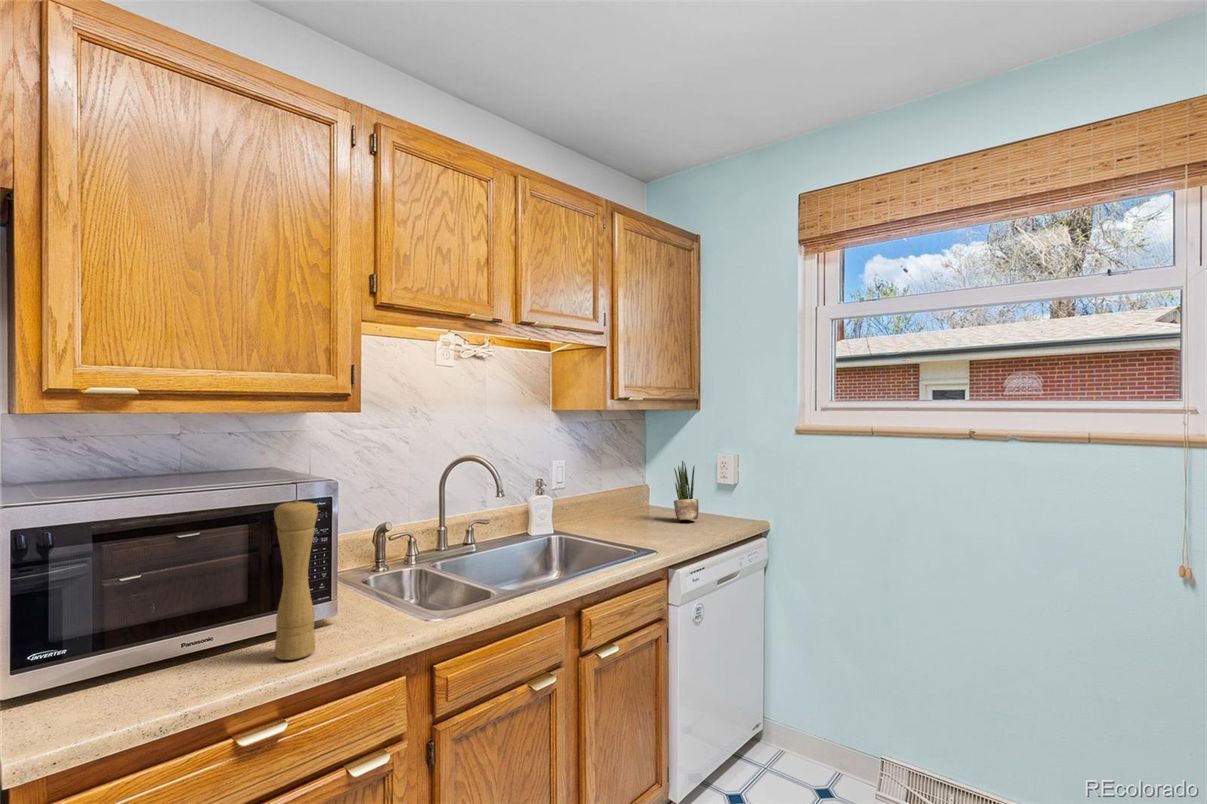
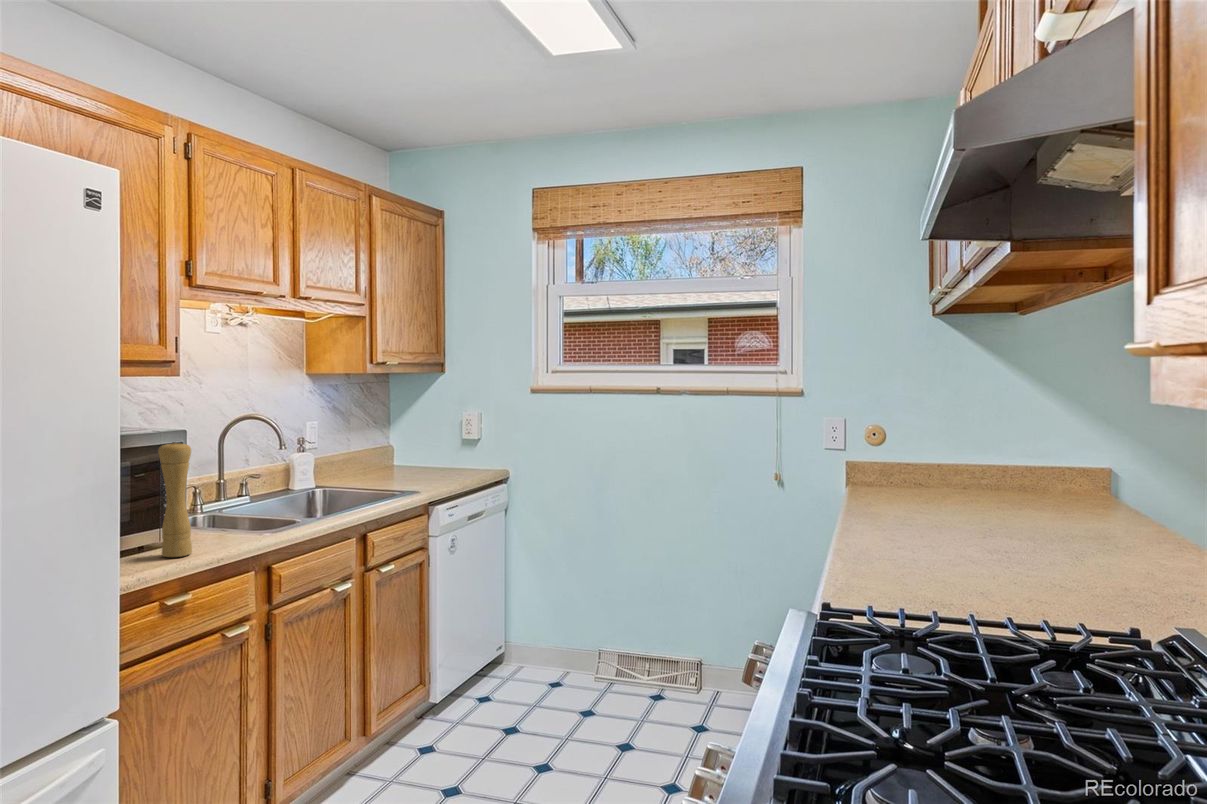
potted plant: present [674,461,699,520] -> none [424,419,447,473]

